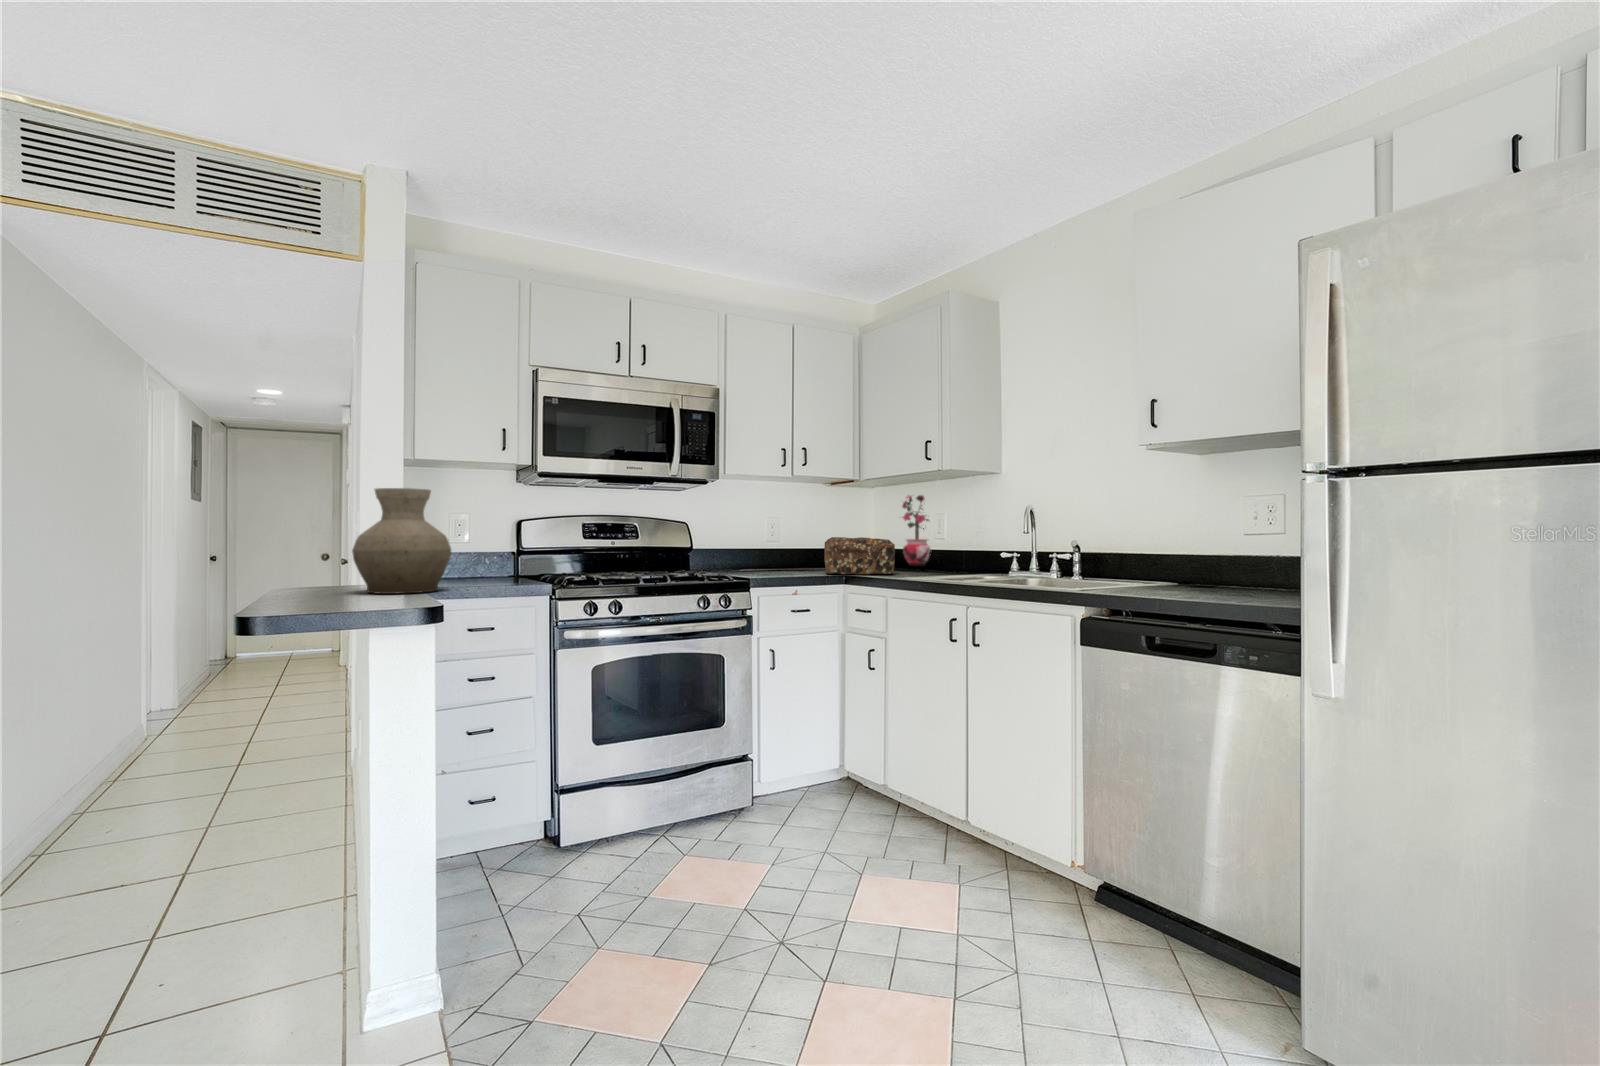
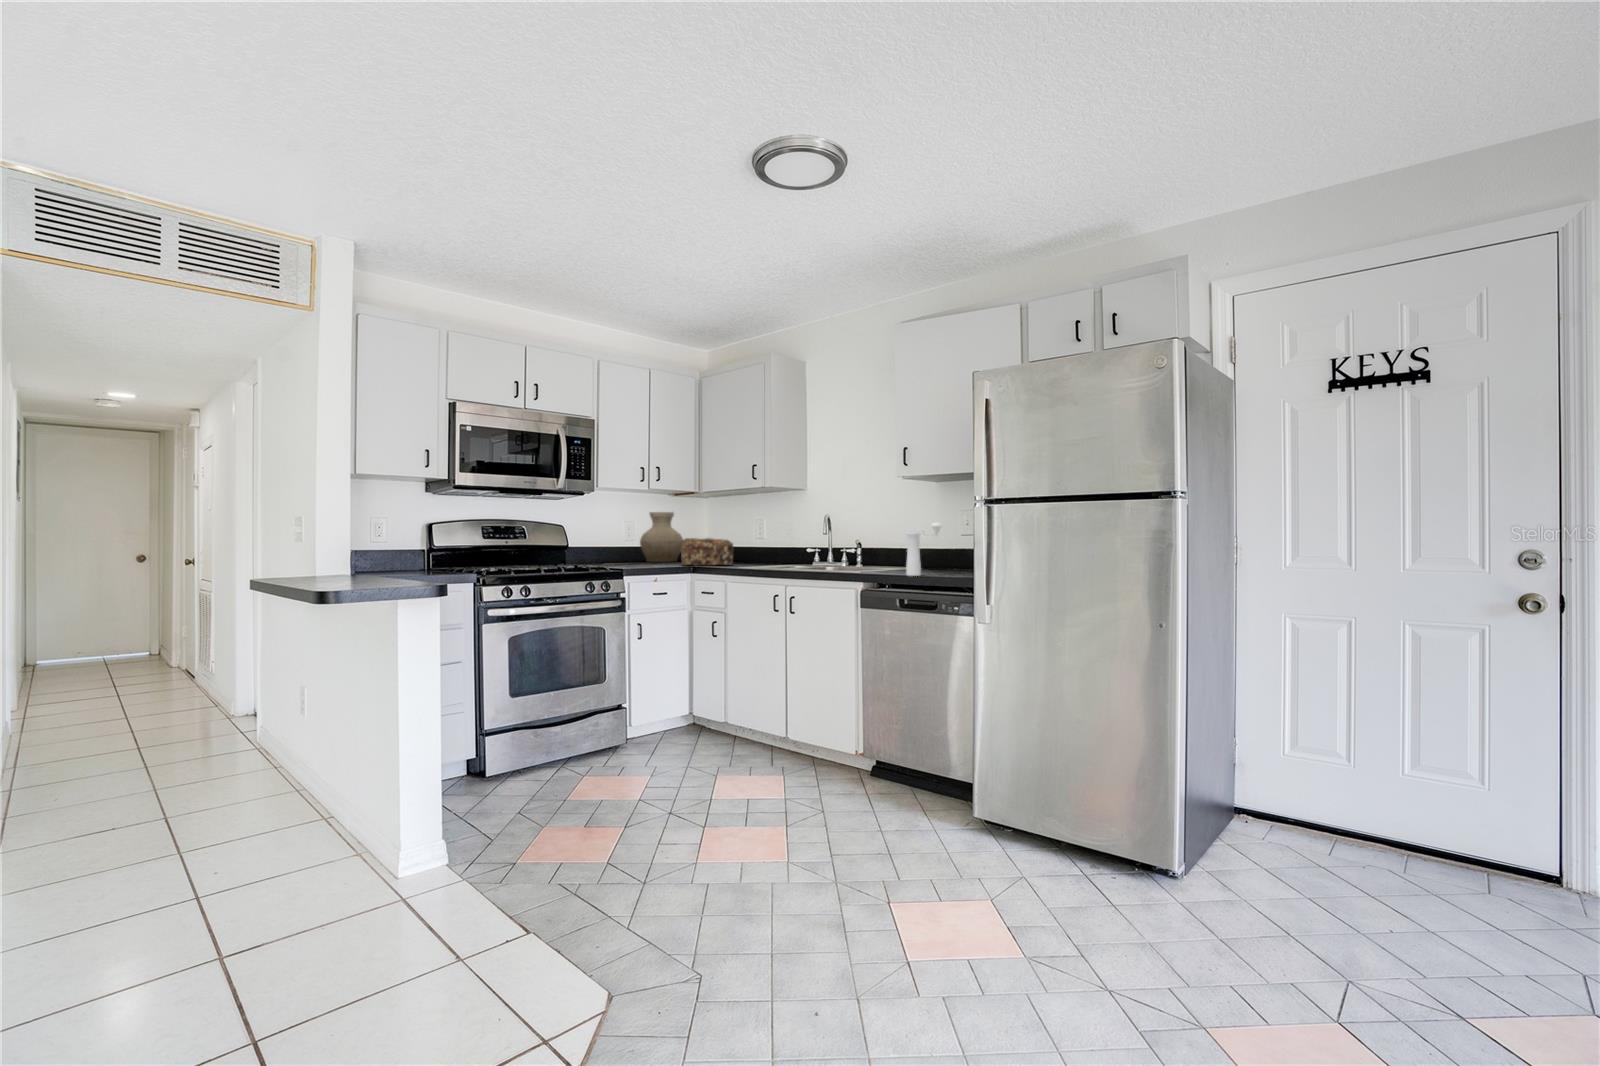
vase: present [352,488,451,594] -> present [640,512,683,562]
potted plant: present [903,495,930,566] -> none [730,505,761,561]
pepper mill: none [1156,516,1220,603] -> present [906,523,942,576]

